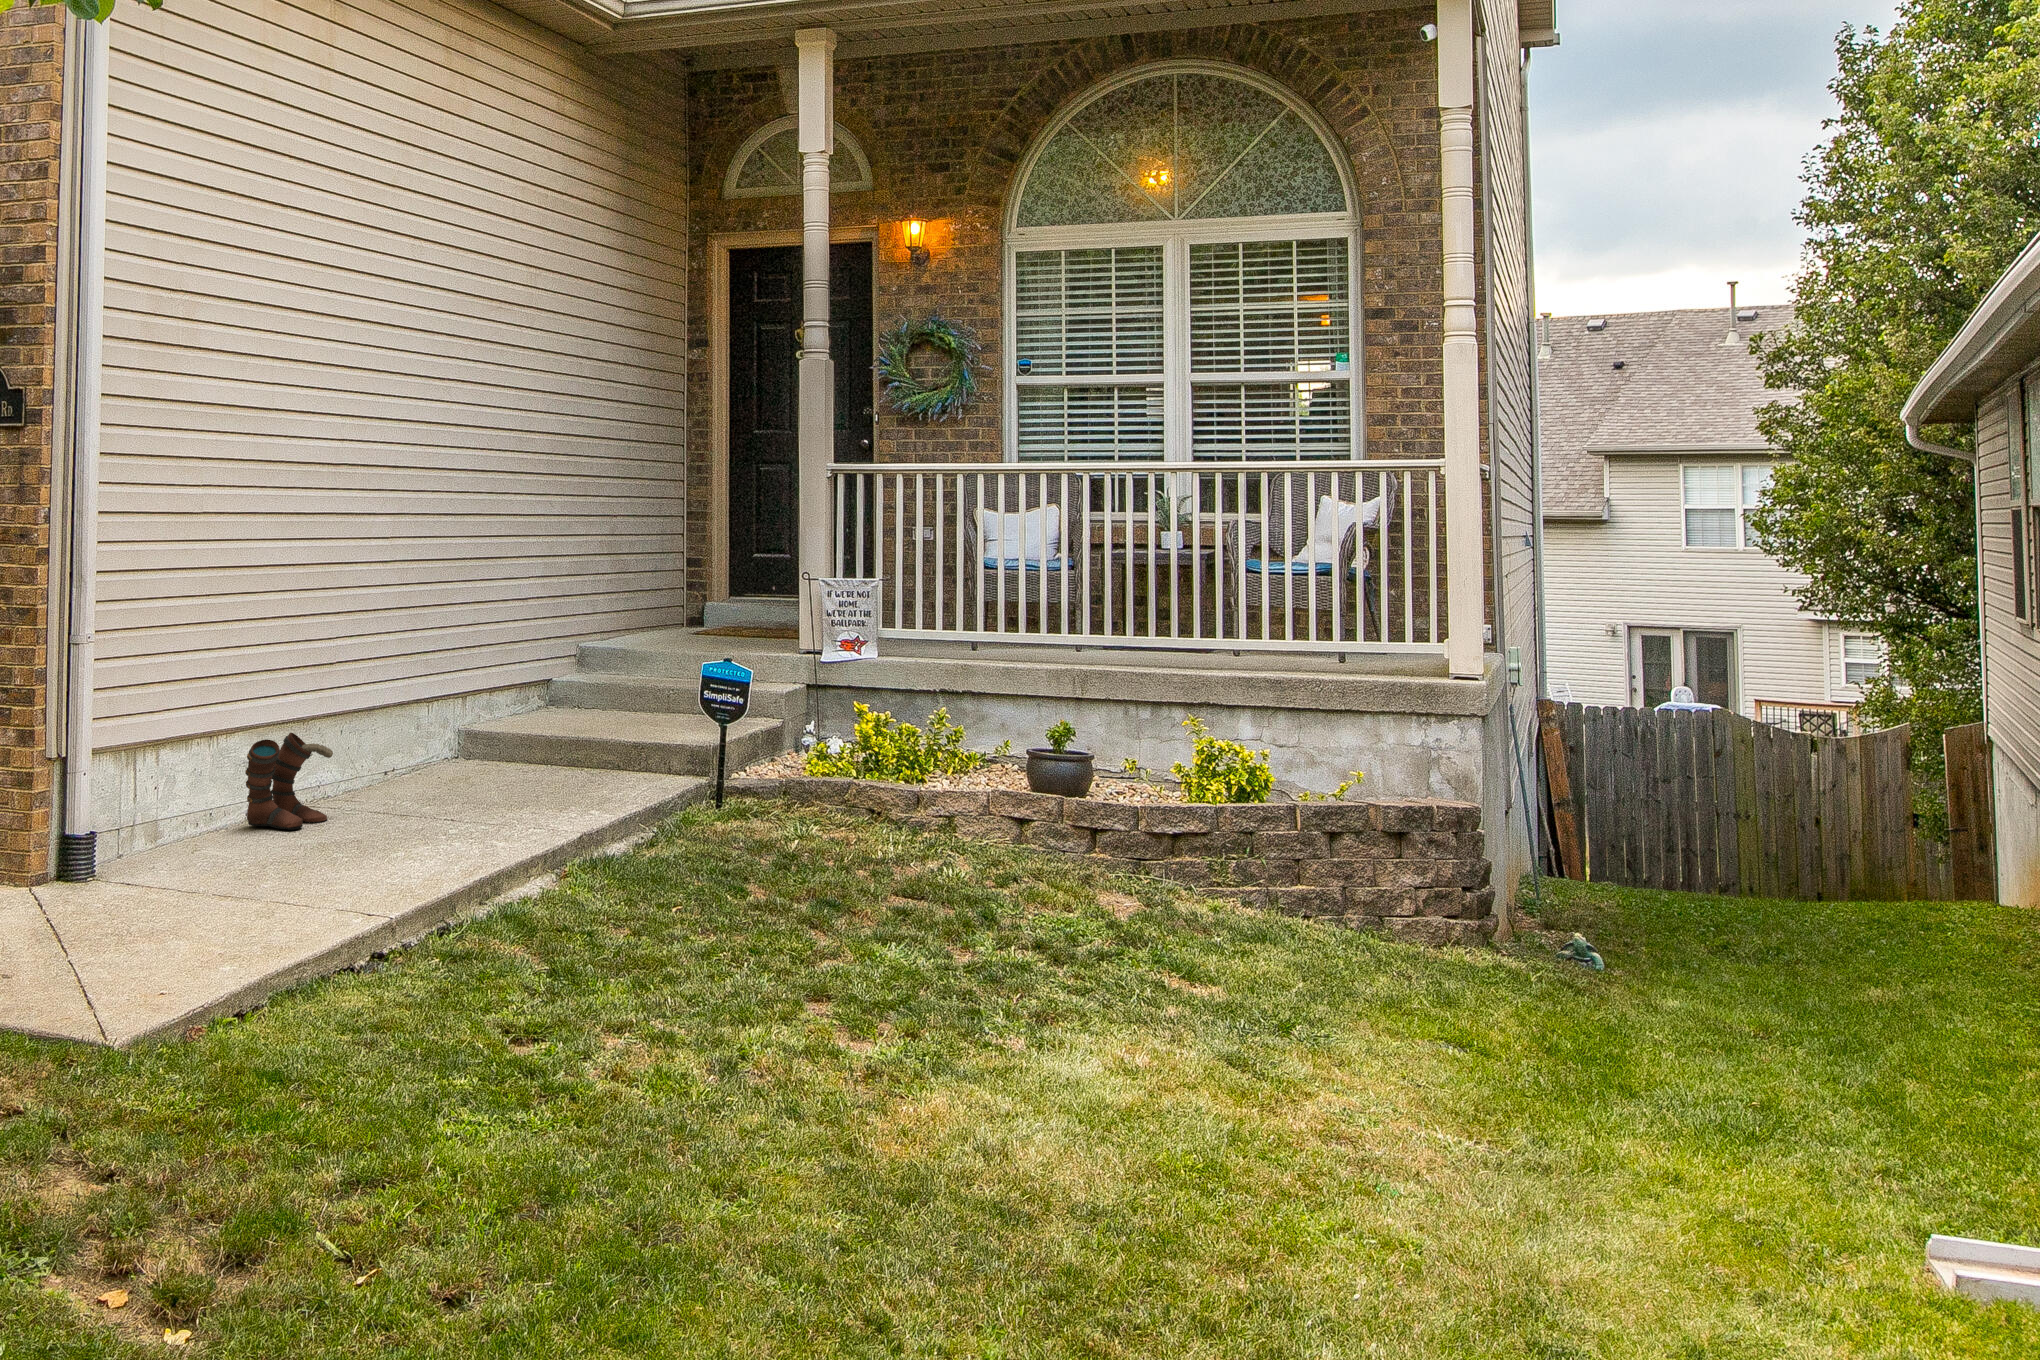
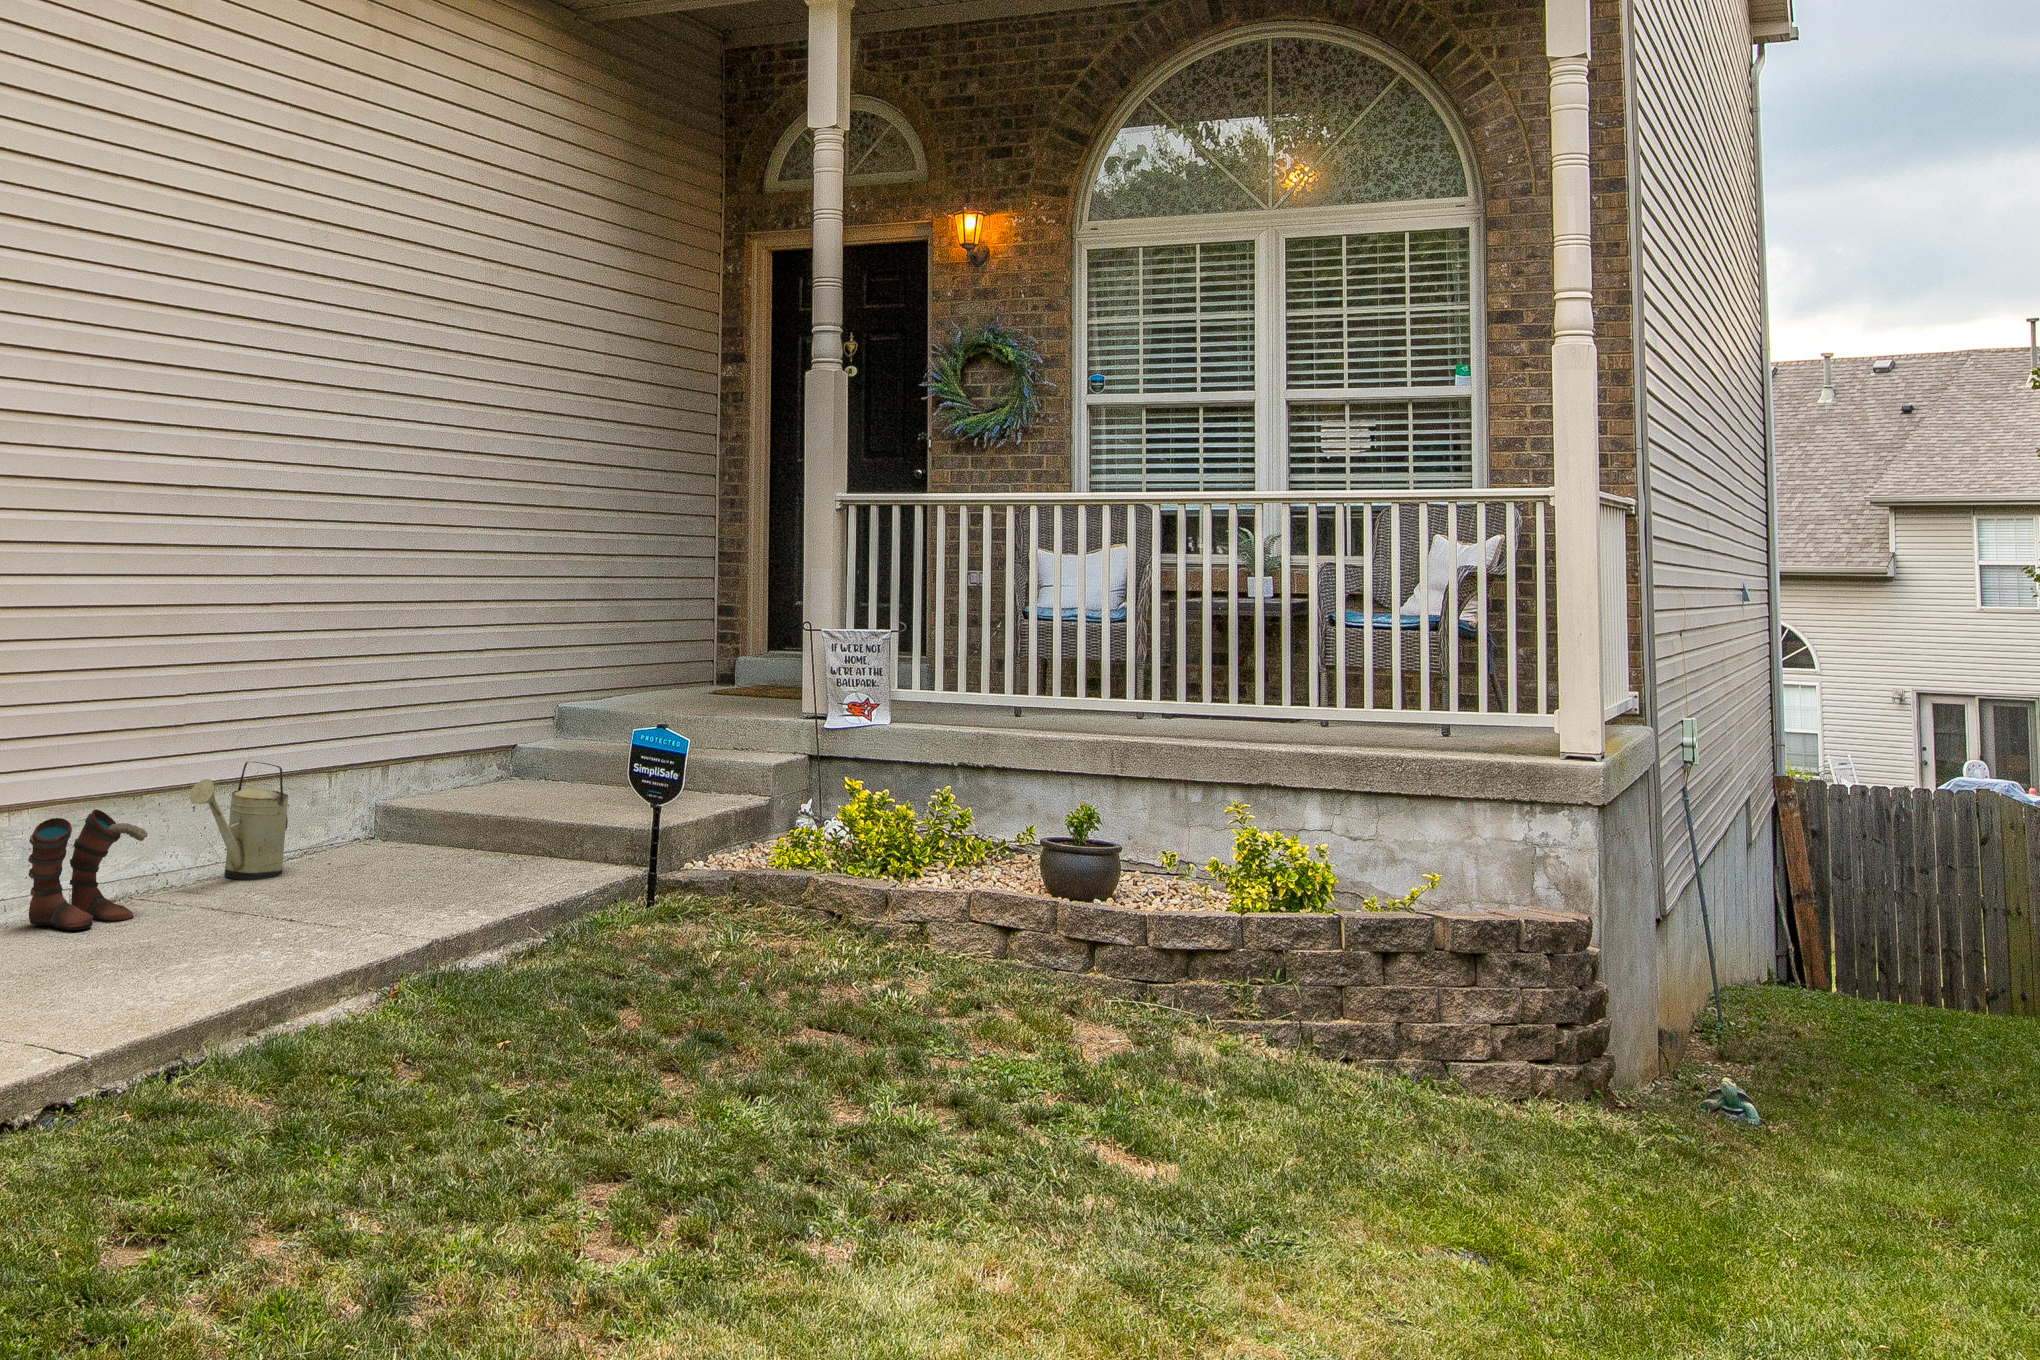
watering can: none [348,693,417,791] -> present [190,762,288,880]

